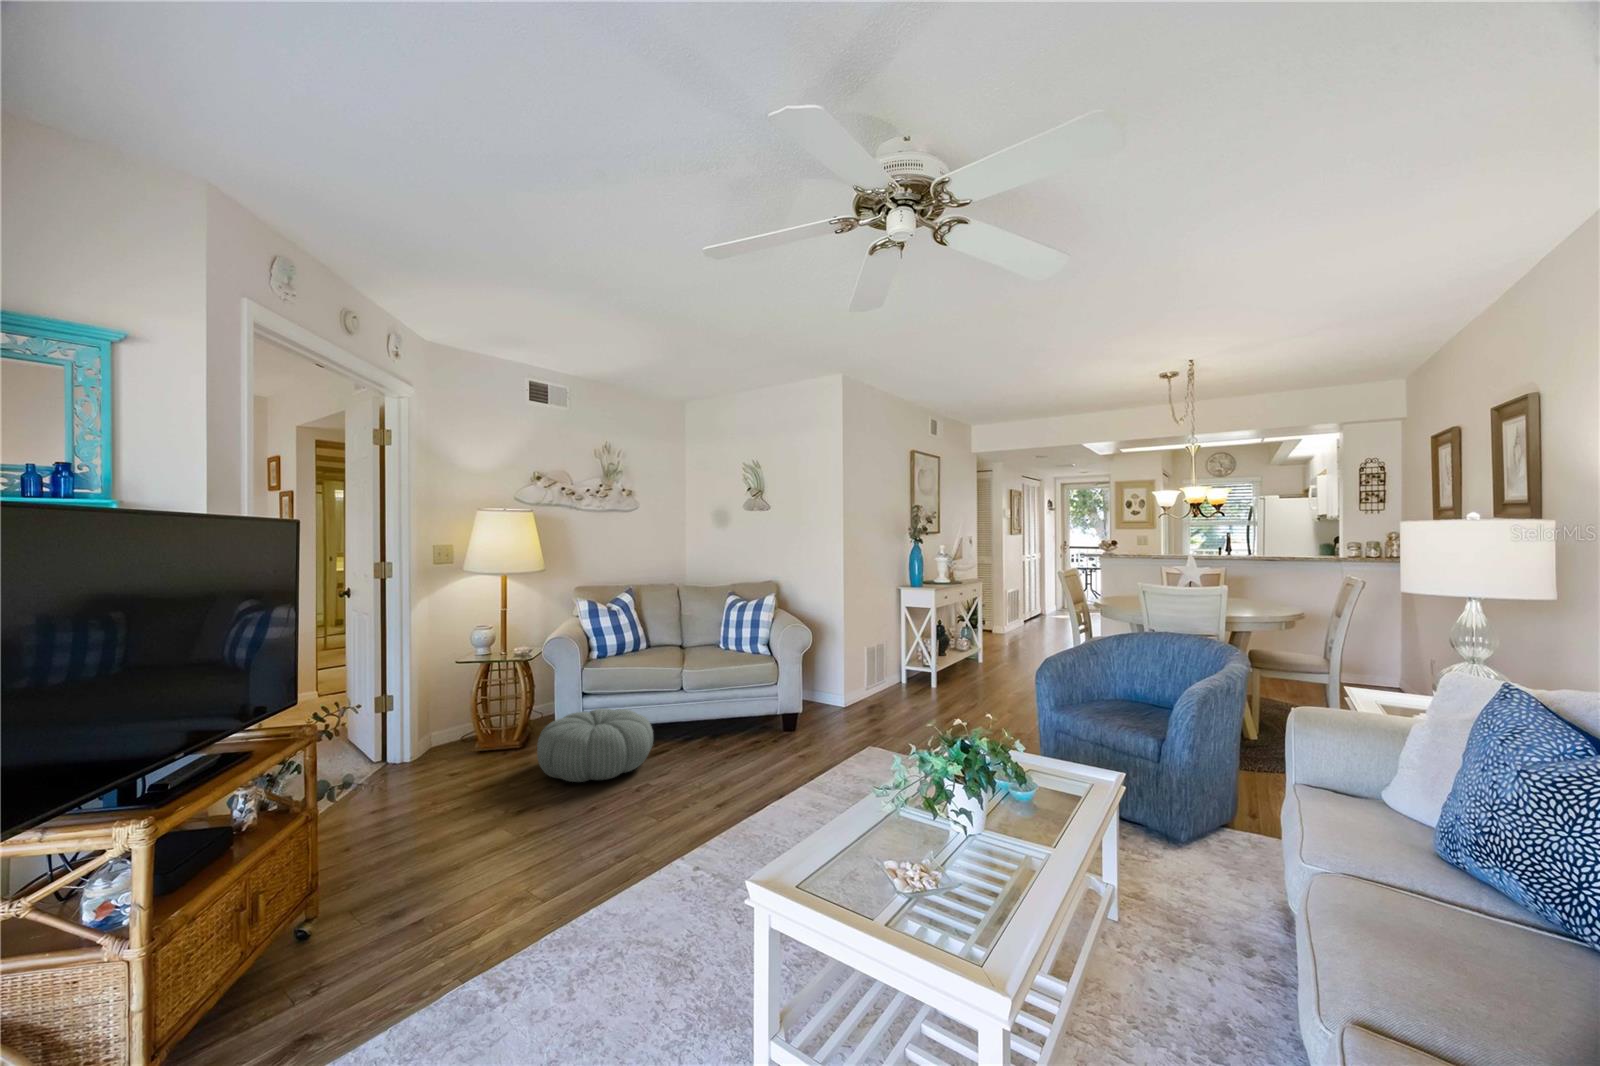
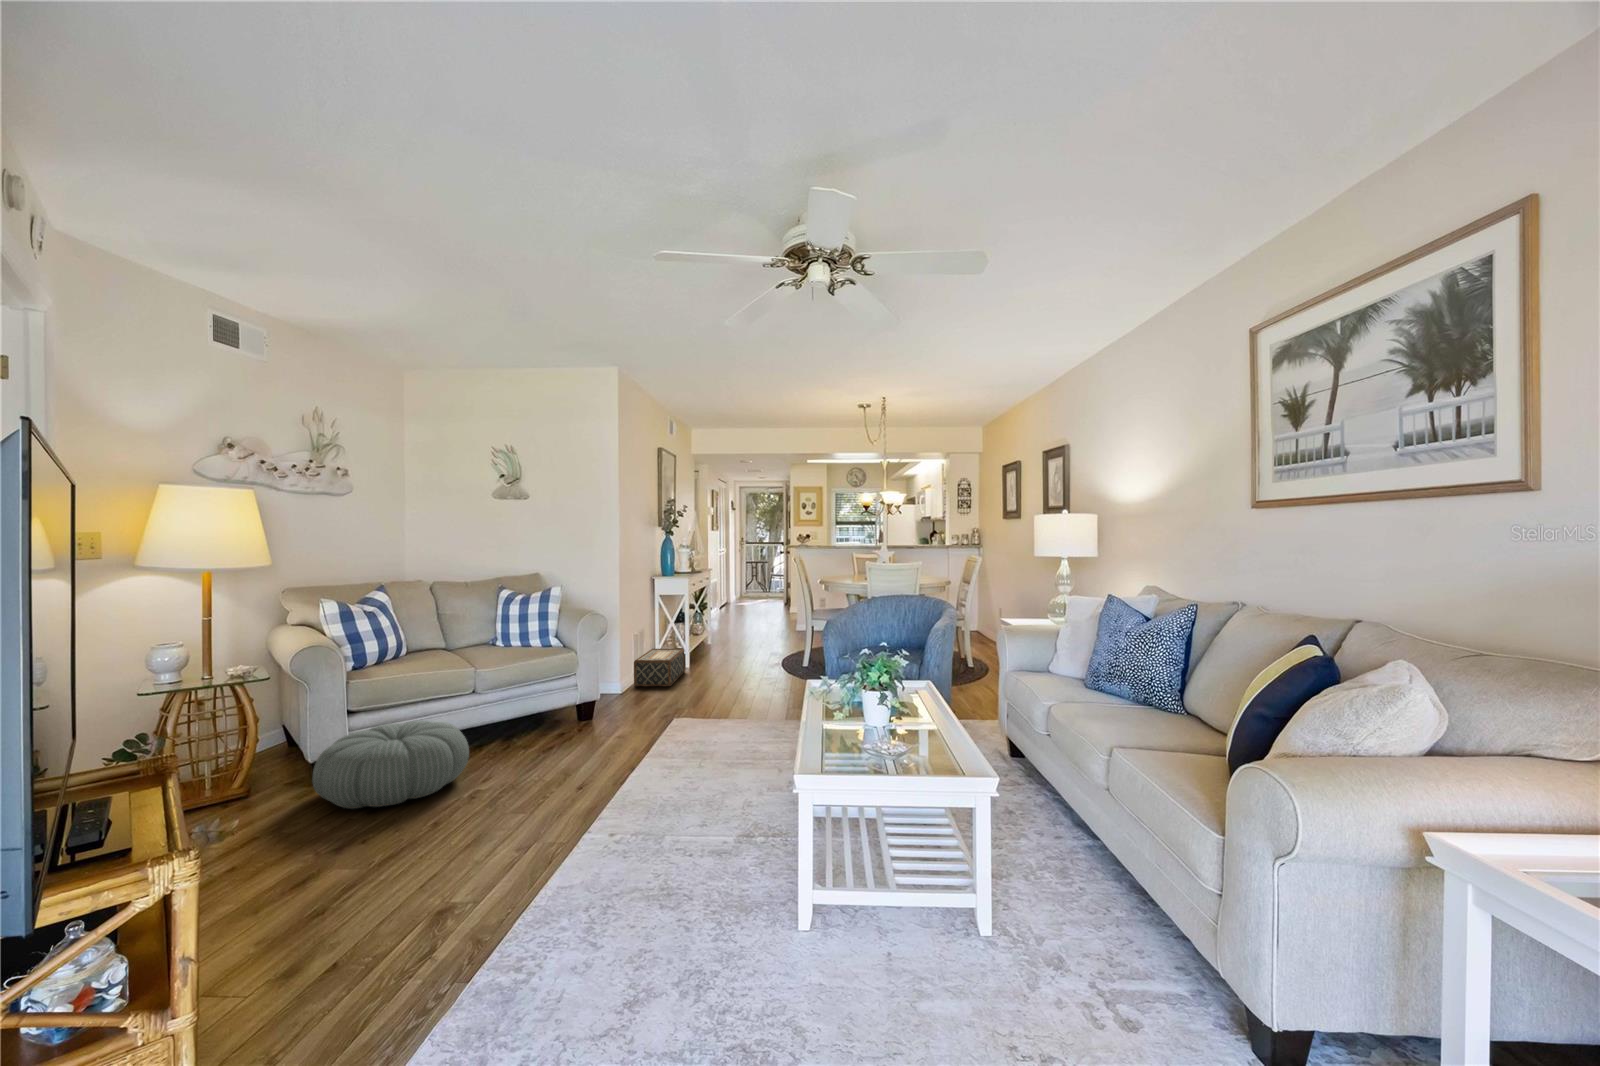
woven basket: none [860,662,923,705] -> present [634,649,684,686]

